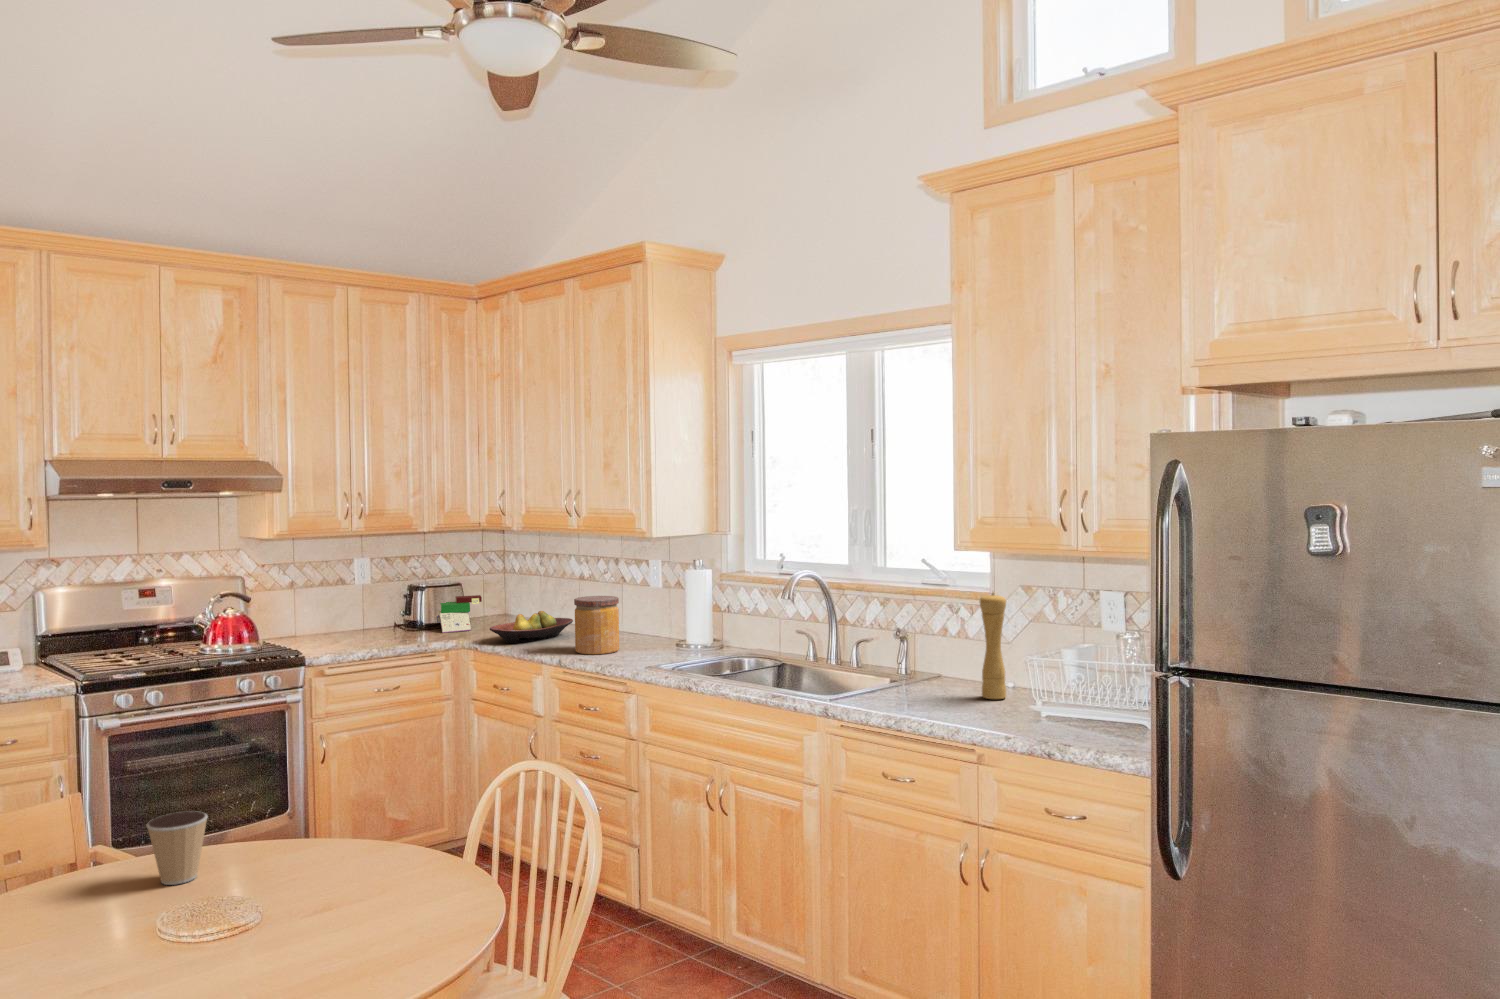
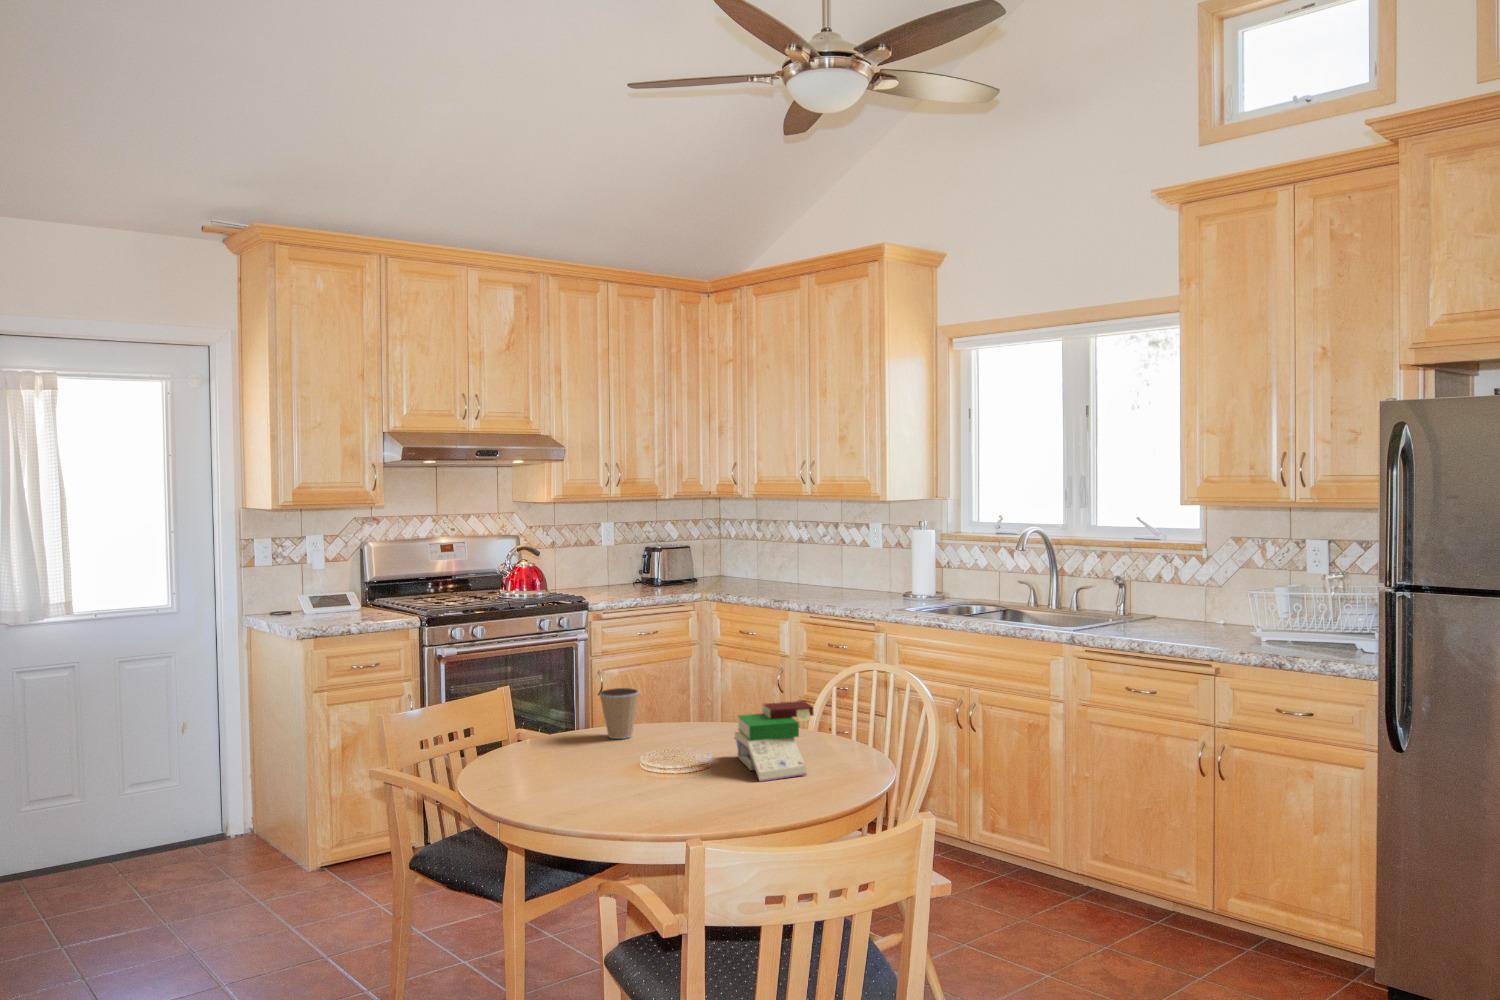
pepper mill: present [980,594,1006,699] -> none [1204,541,1228,631]
book: present [437,595,482,633] -> present [734,701,814,782]
jar: present [574,596,619,654] -> none [815,552,855,602]
fruit bowl: present [490,611,573,643] -> none [732,568,800,595]

